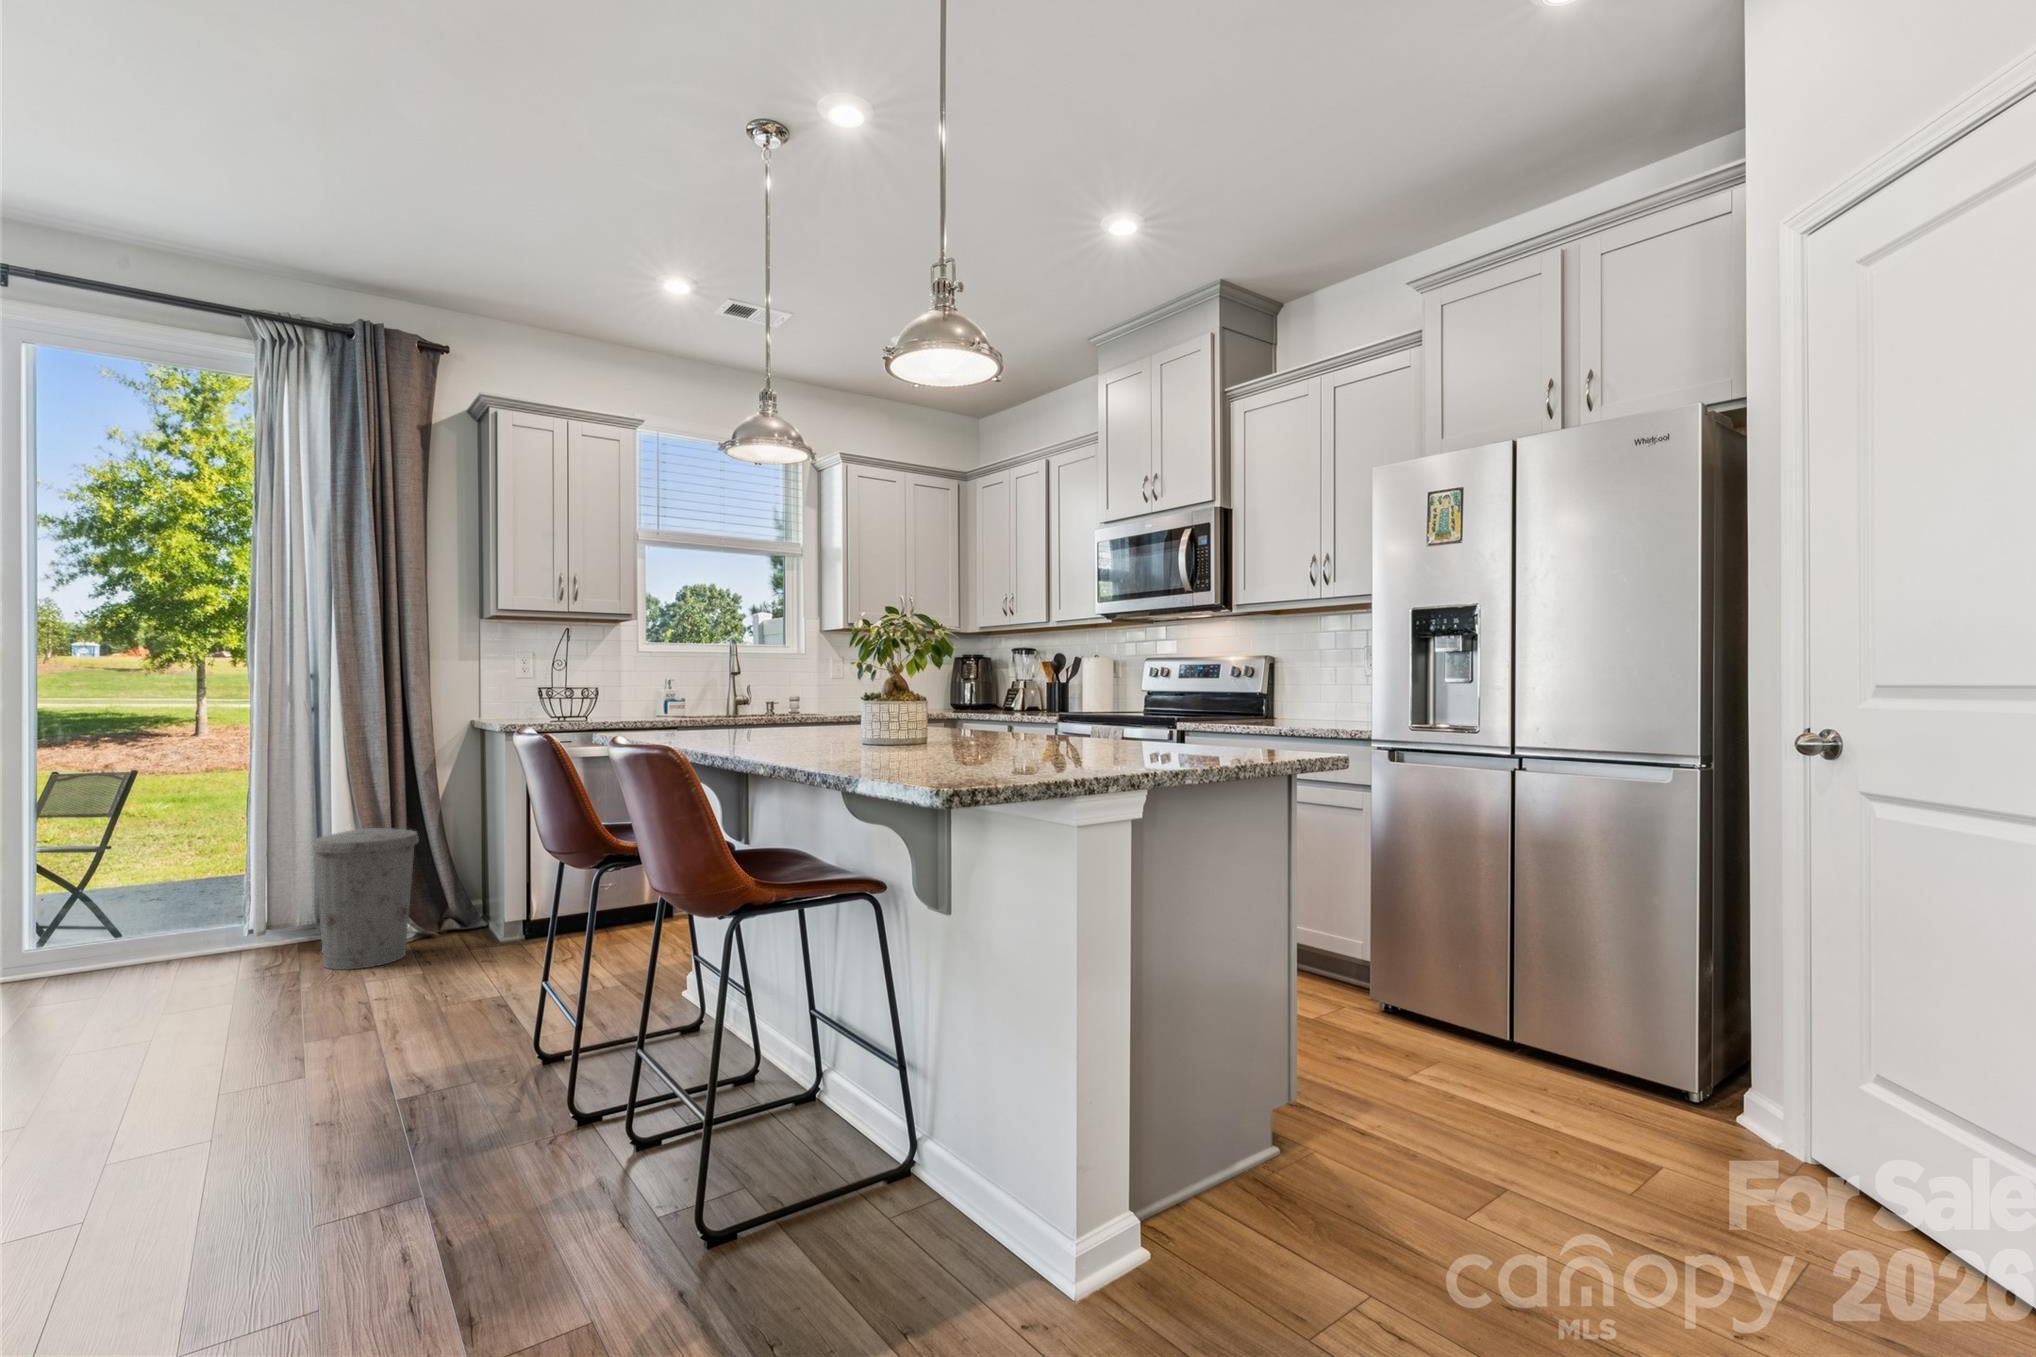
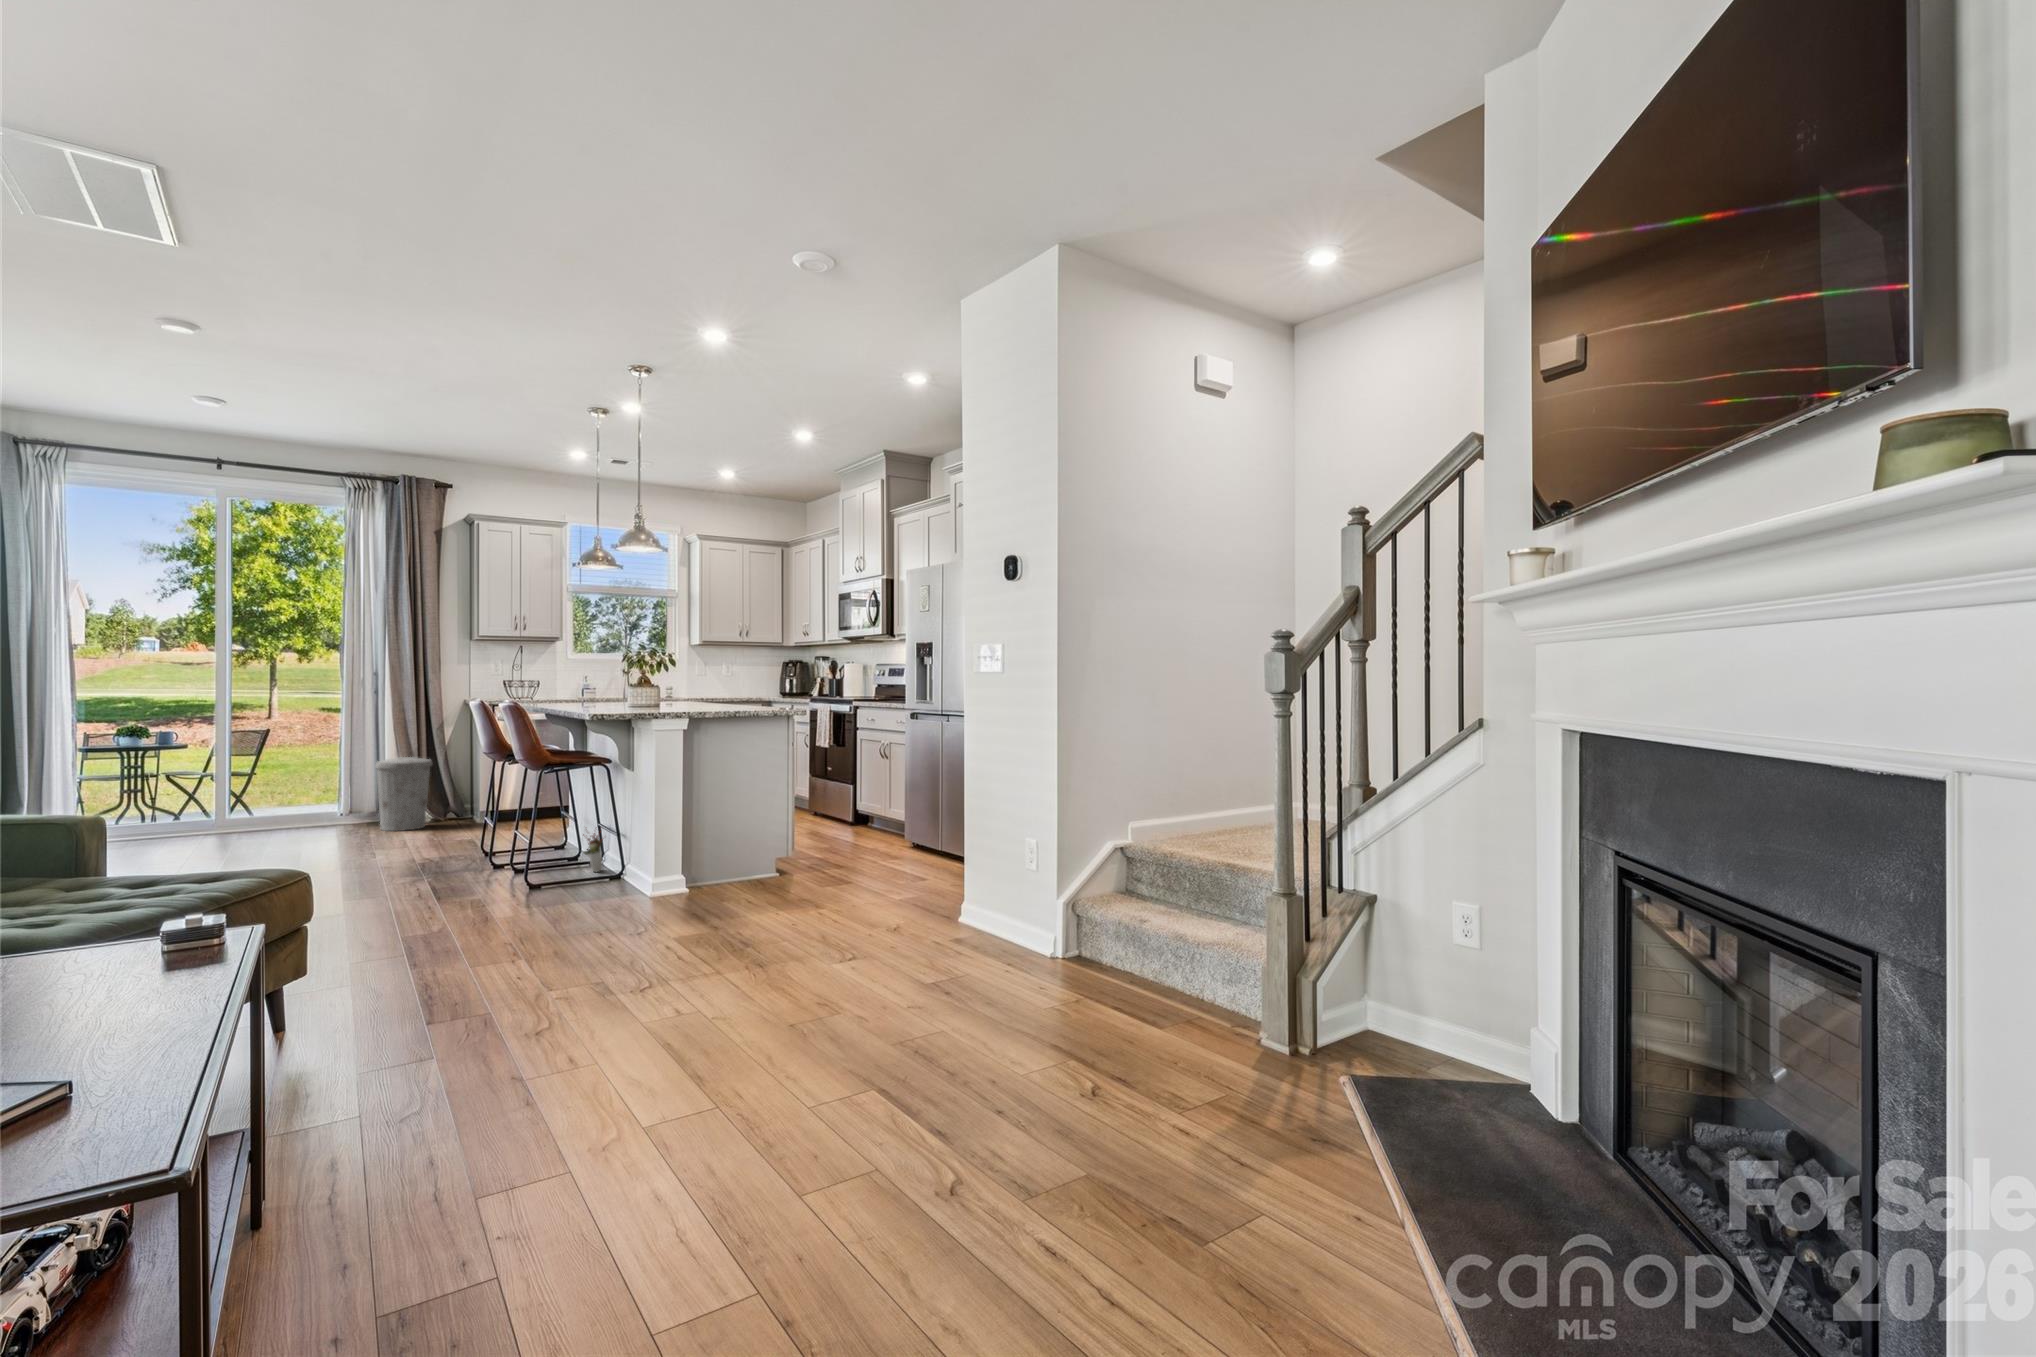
decorative plant: none [790,1028,844,1141] -> present [583,831,602,872]

